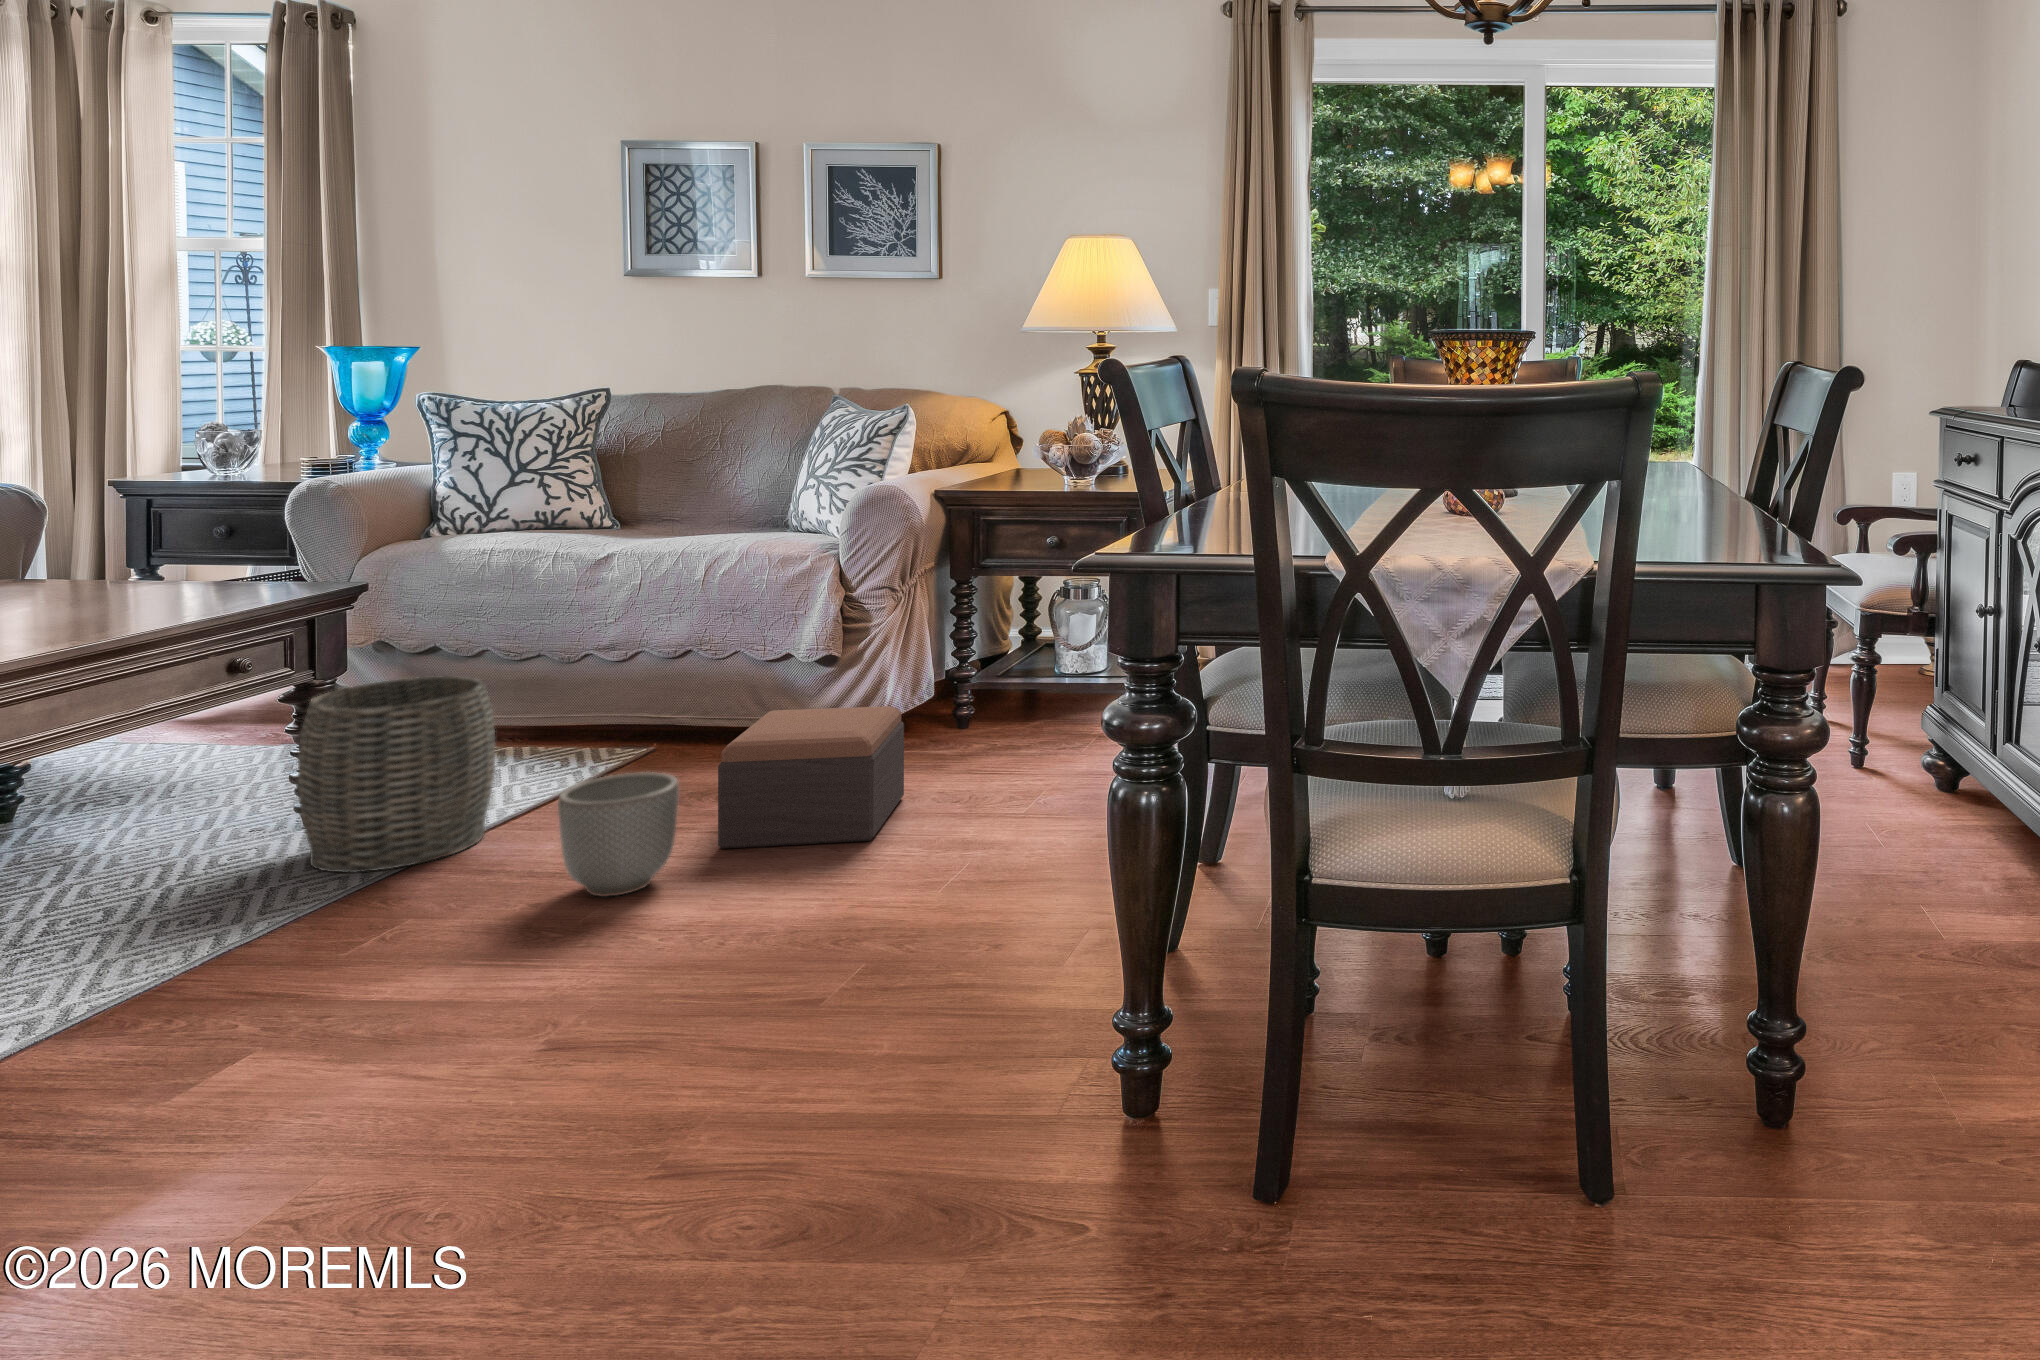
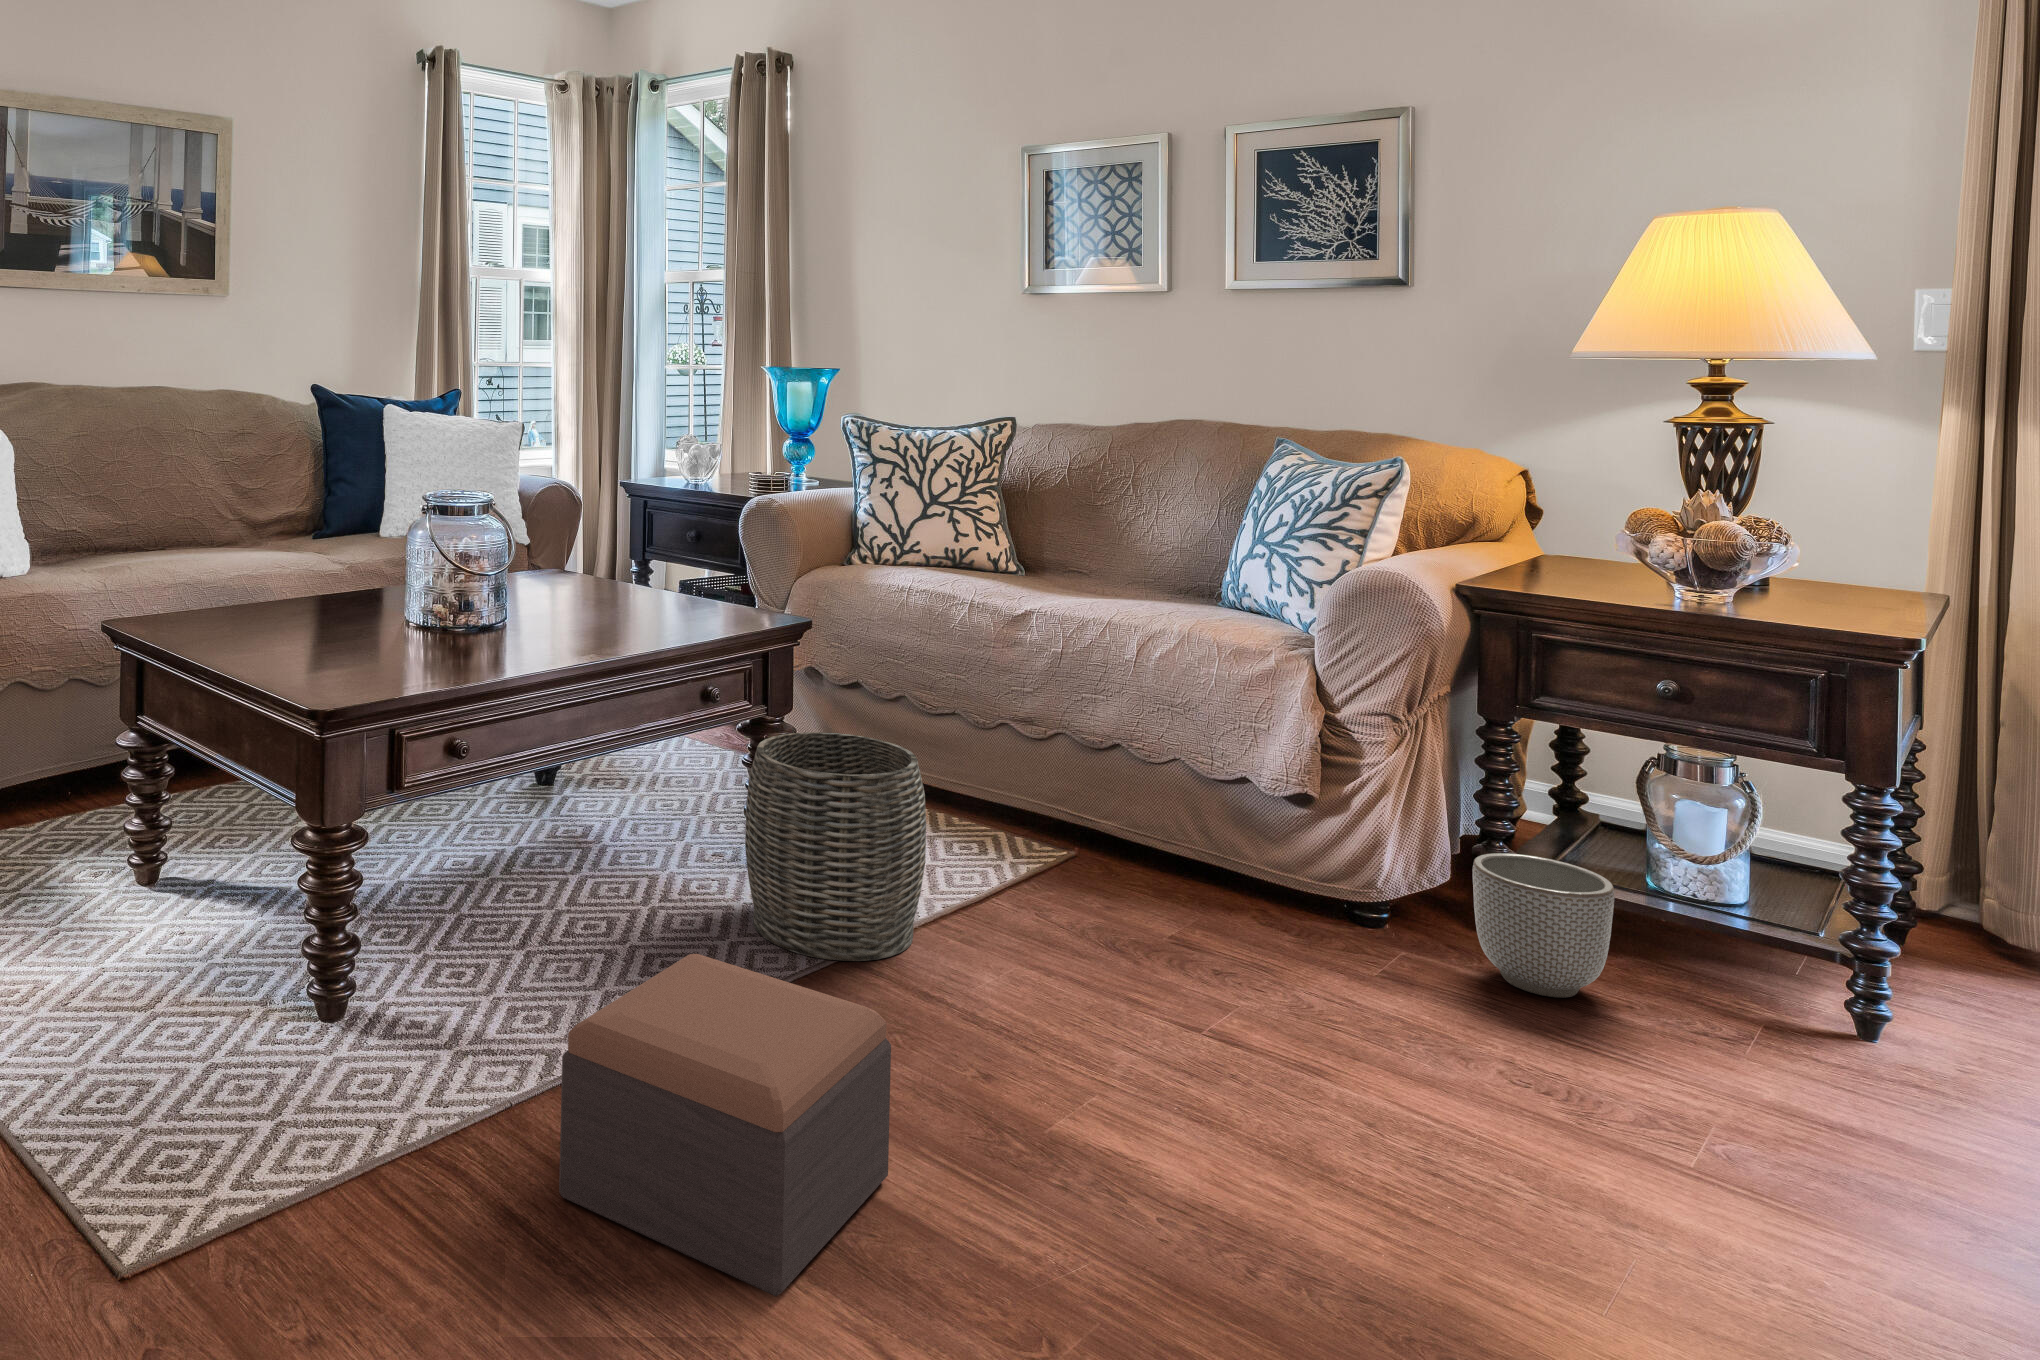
footstool: present [718,706,904,849] -> present [559,954,891,1296]
planter: present [558,772,679,897] -> present [1472,853,1614,998]

